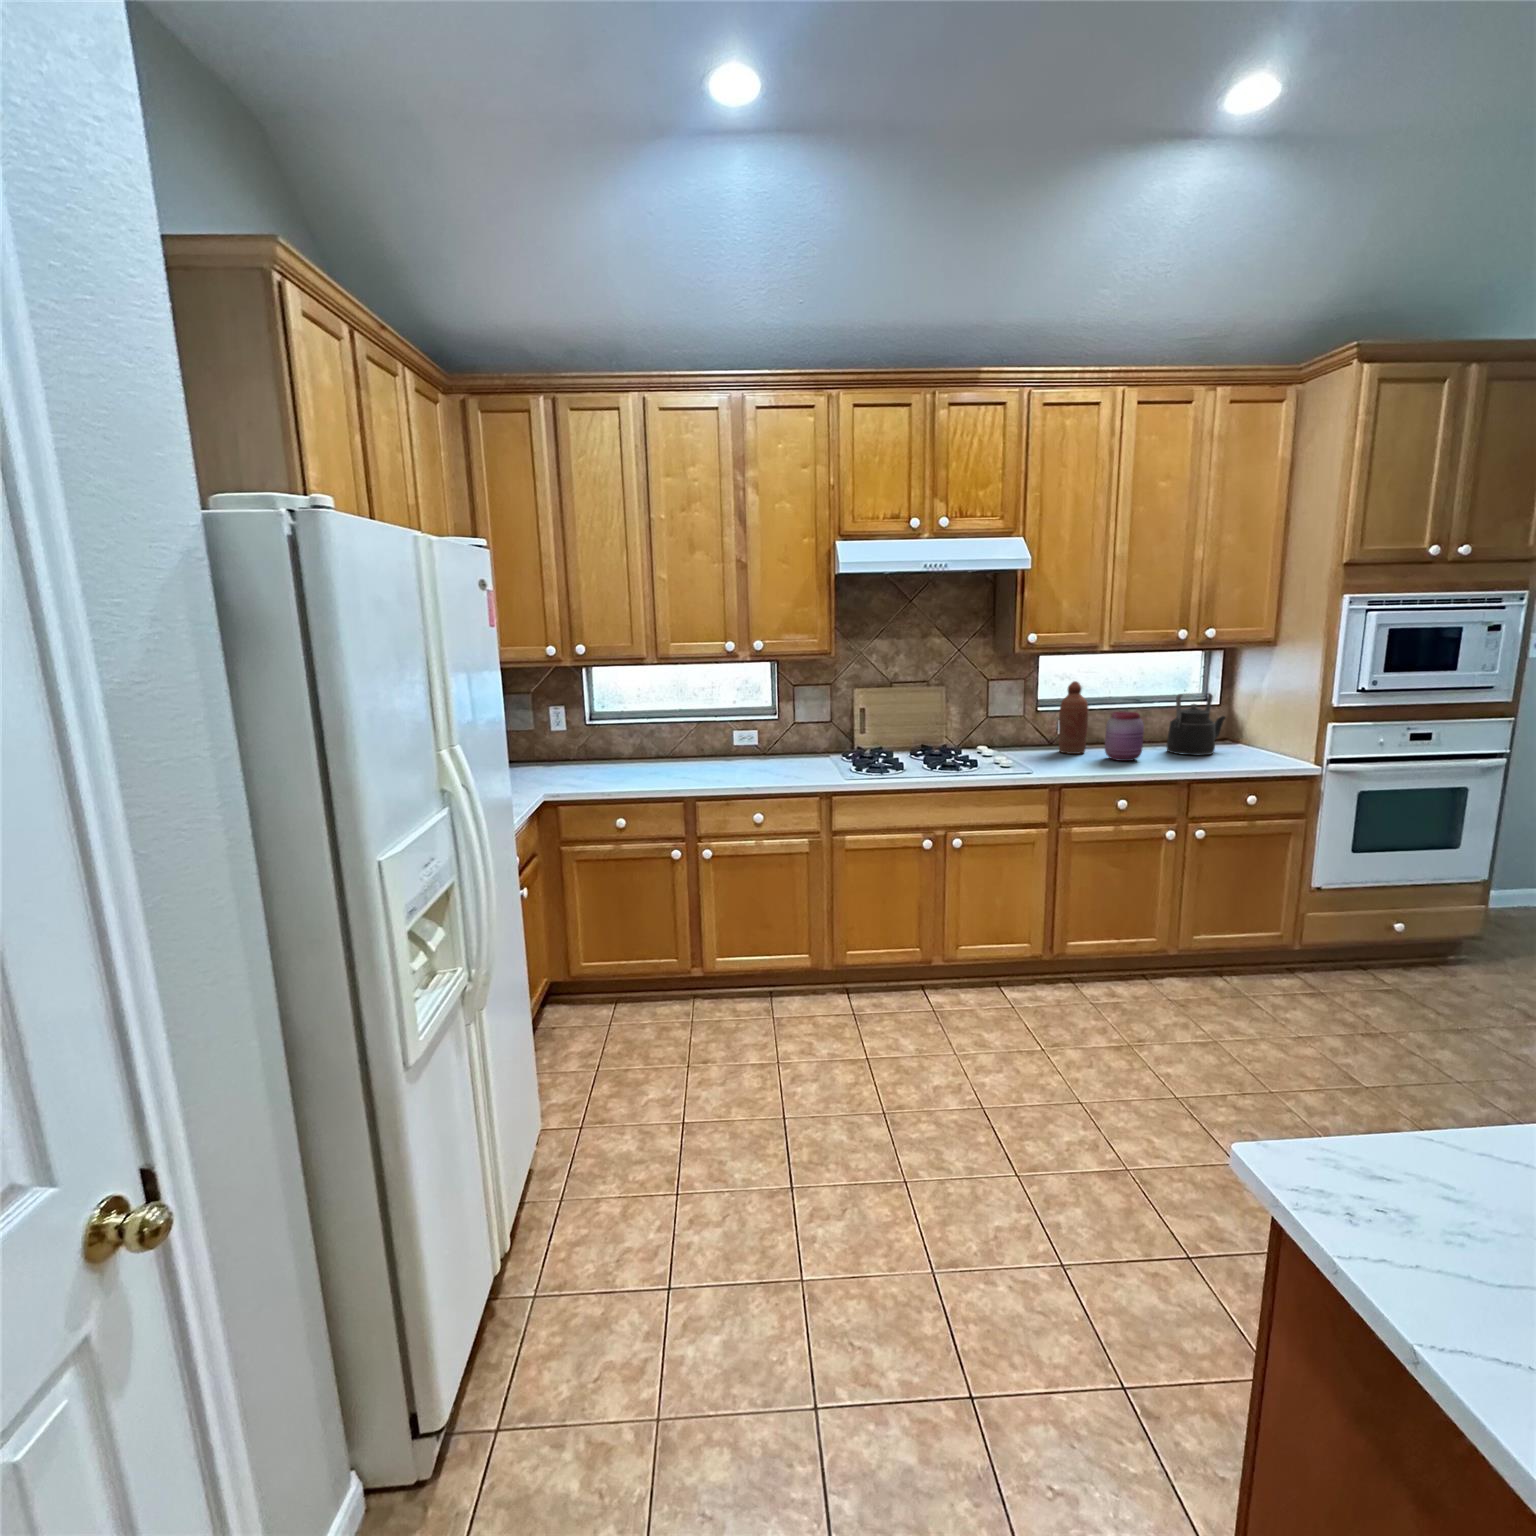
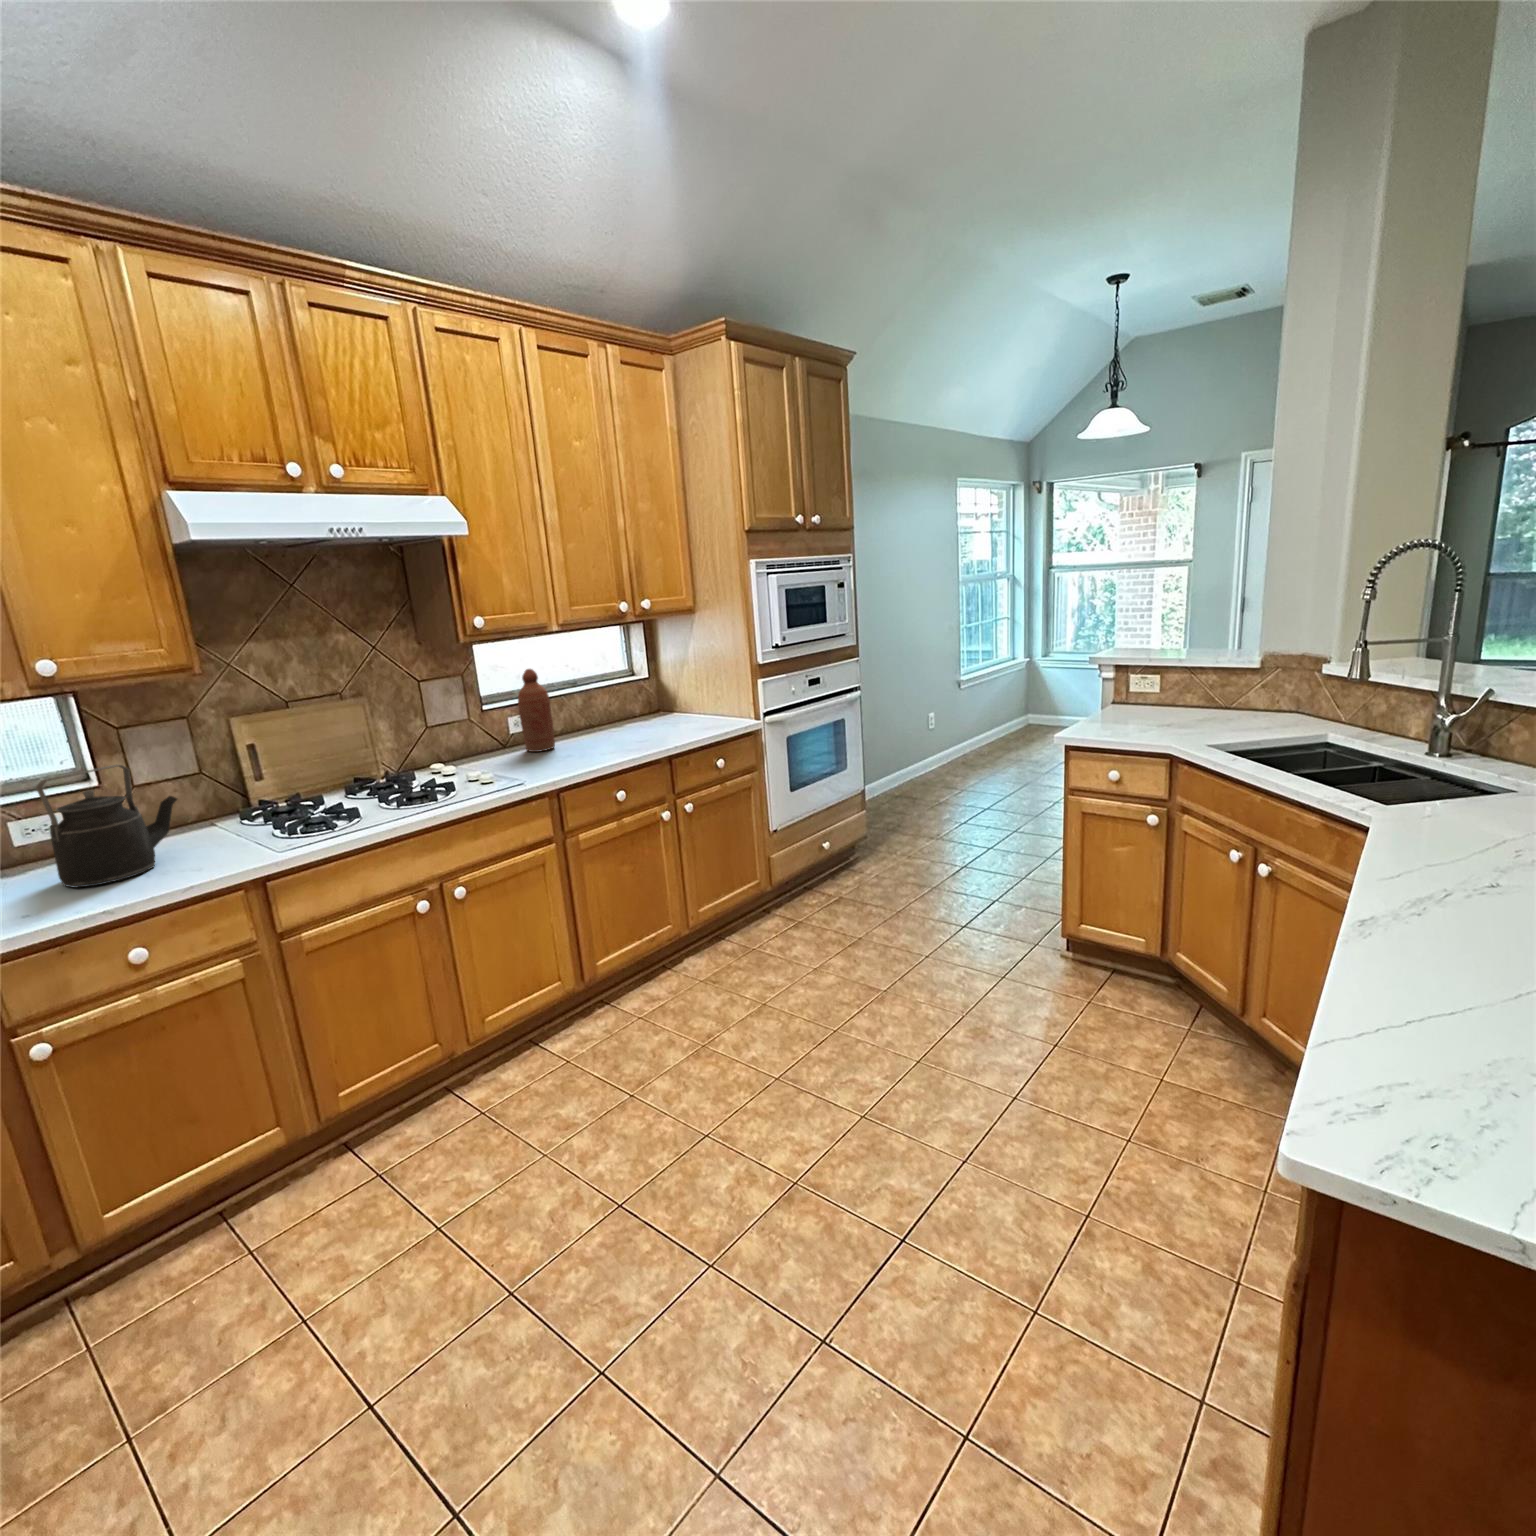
kettle: present [1167,693,1226,755] -> present [36,765,177,887]
jar: present [1105,712,1144,761] -> none [575,694,617,749]

